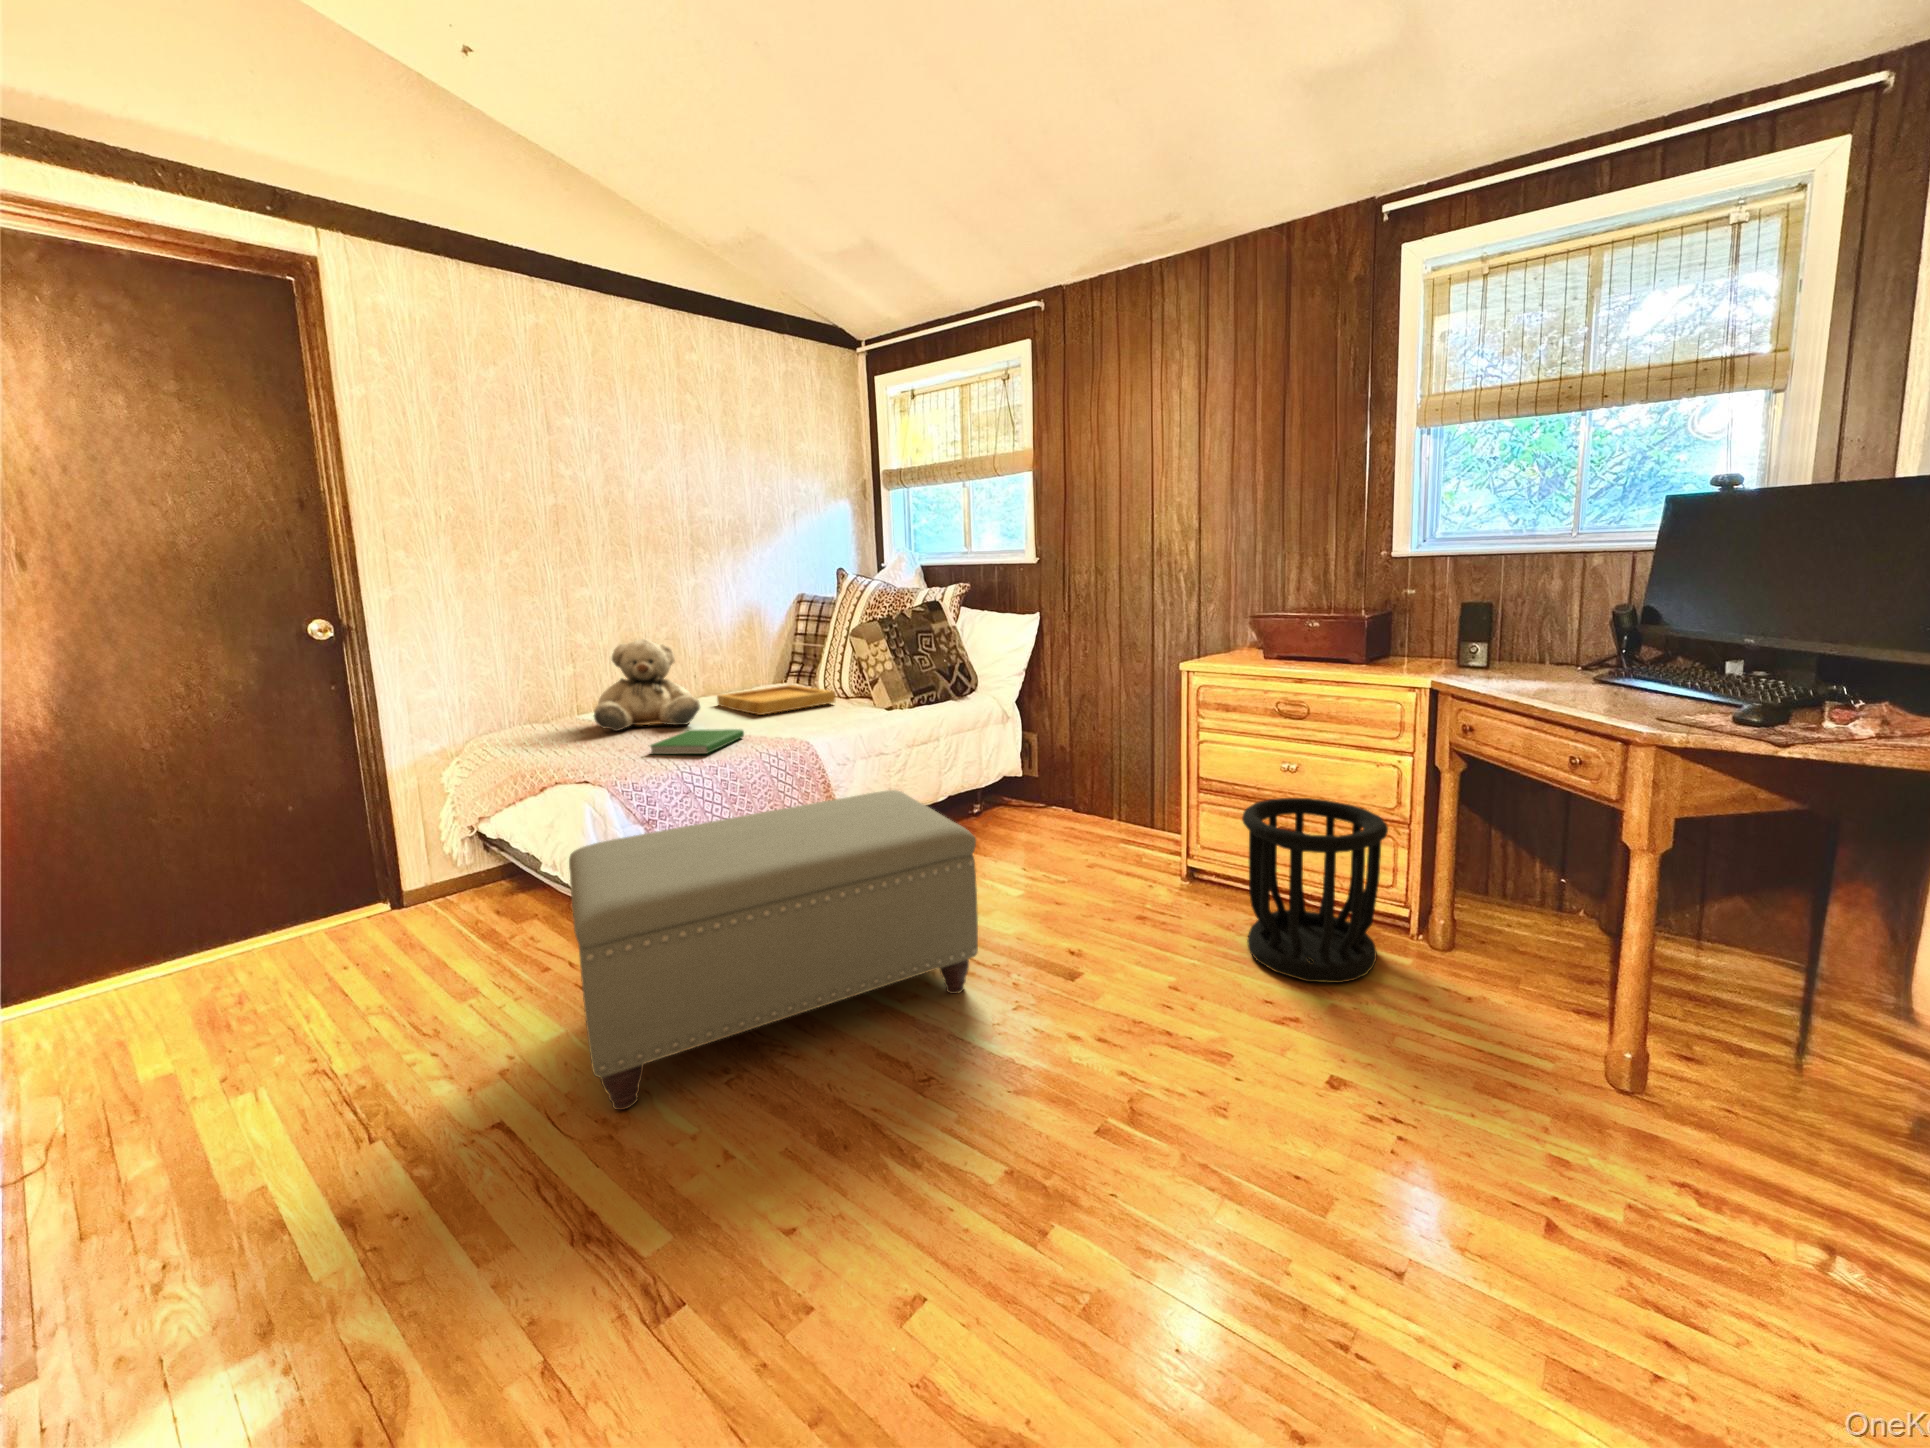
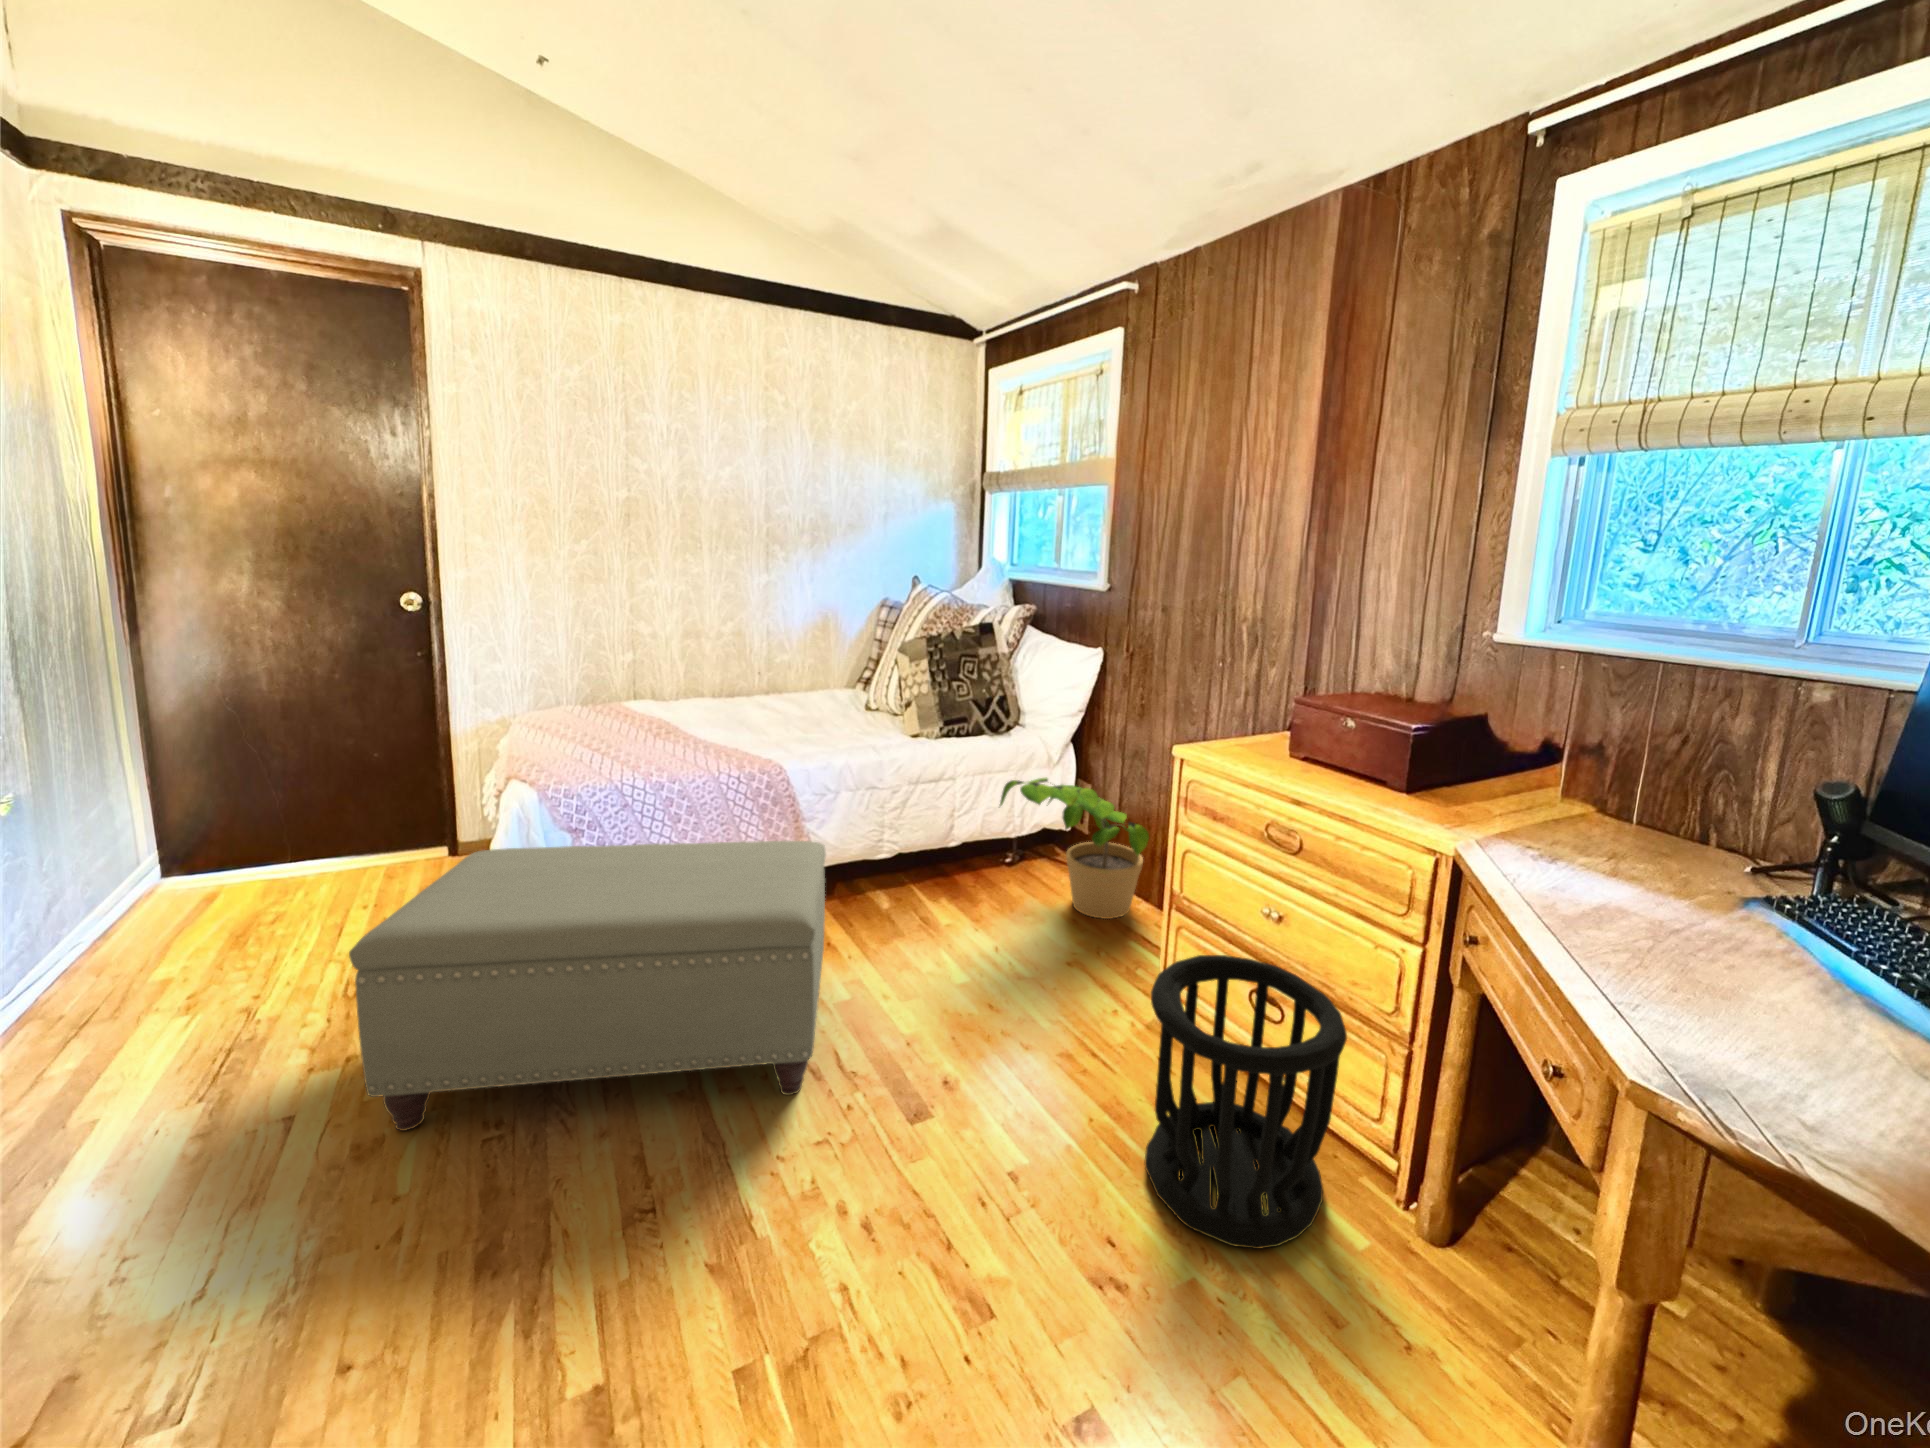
teddy bear: present [594,639,700,731] -> none [624,636,728,727]
tray: present [717,685,835,715] -> none [770,693,874,725]
potted plant: none [1002,721,1118,835] -> present [1000,778,1149,919]
hardcover book: present [650,729,744,754] -> none [631,734,735,766]

